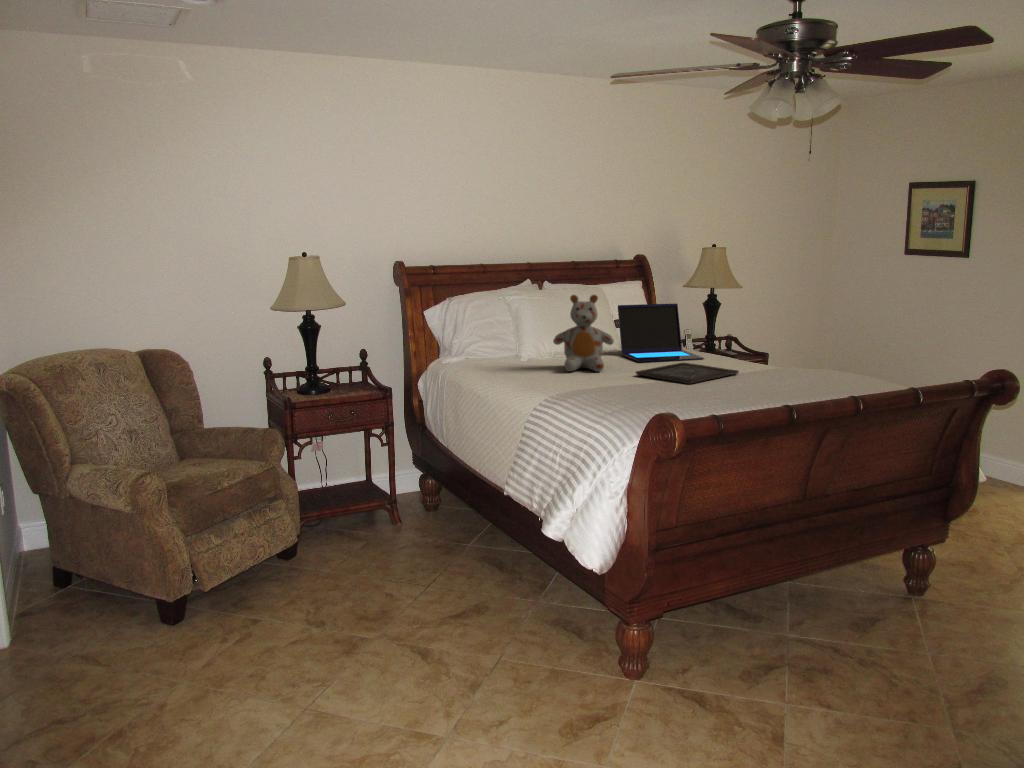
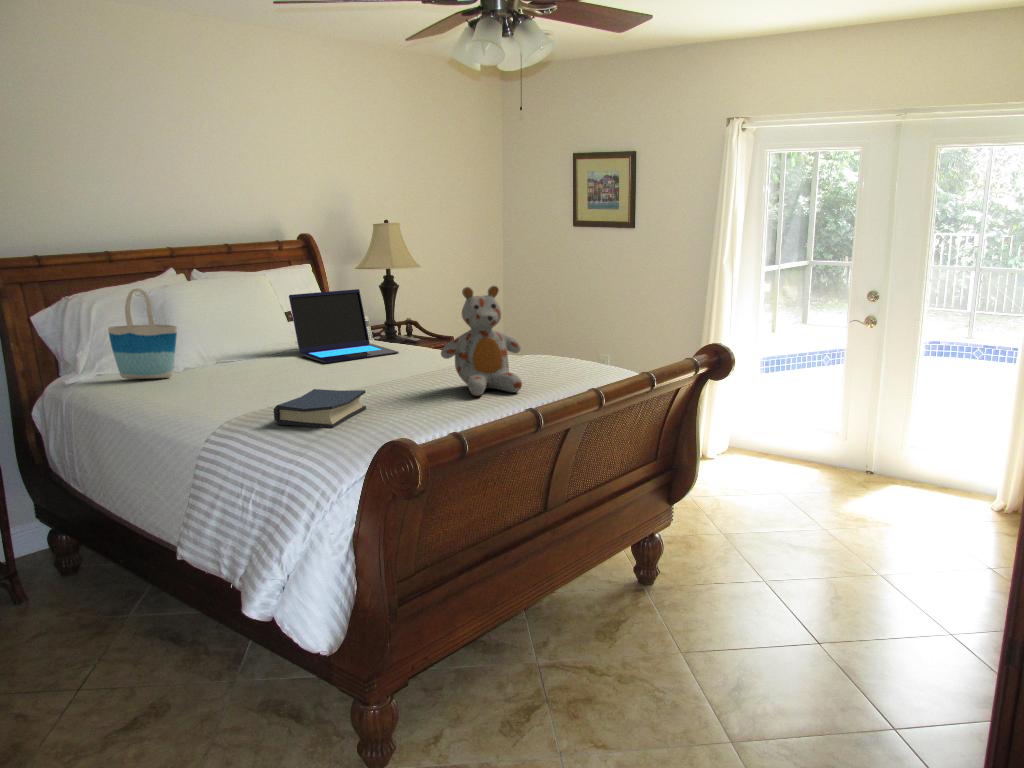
tote bag: none [481,294,529,364] -> present [108,288,177,379]
stuffed bear: present [553,295,614,372] -> present [441,286,522,396]
tray: present [636,363,739,384] -> none [327,360,446,388]
hardback book: none [584,377,659,407] -> present [274,389,366,428]

